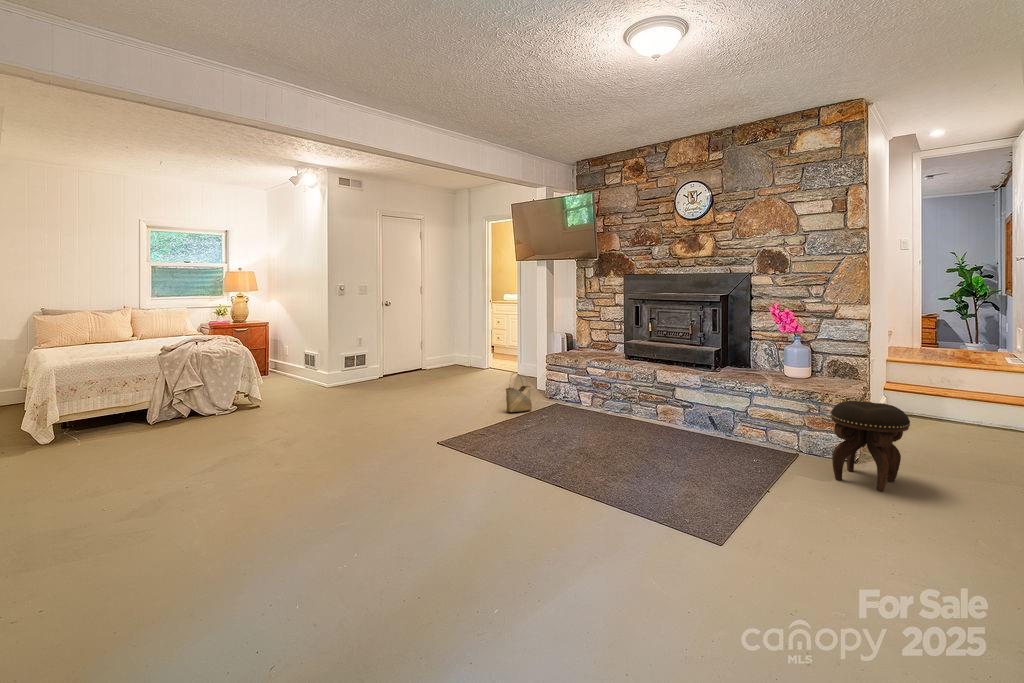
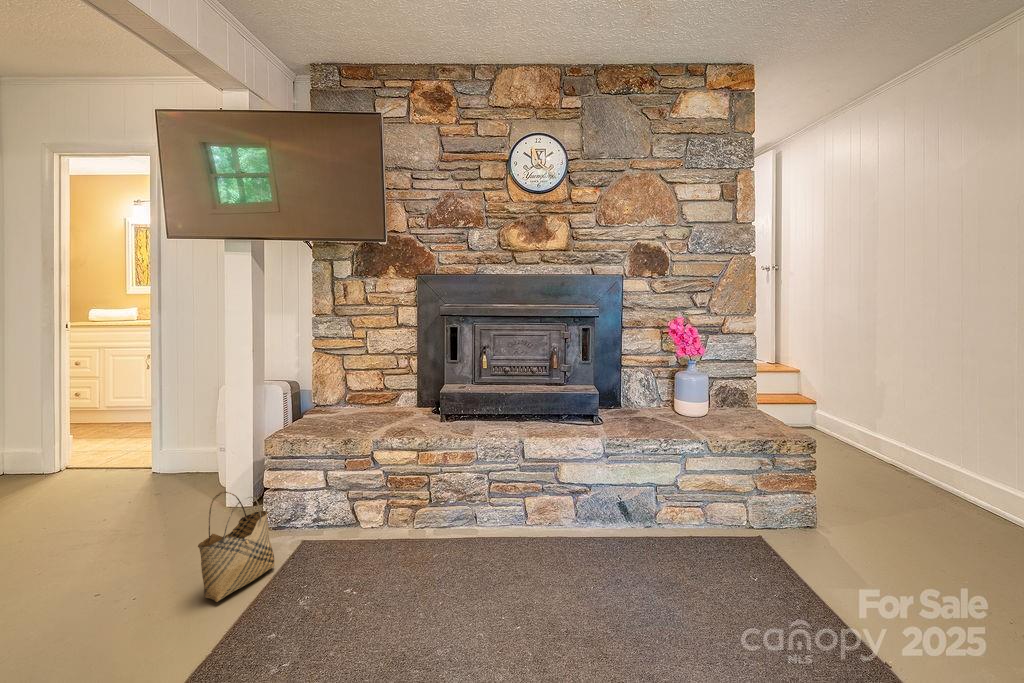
footstool: present [831,401,910,491] -> none [838,458,971,599]

